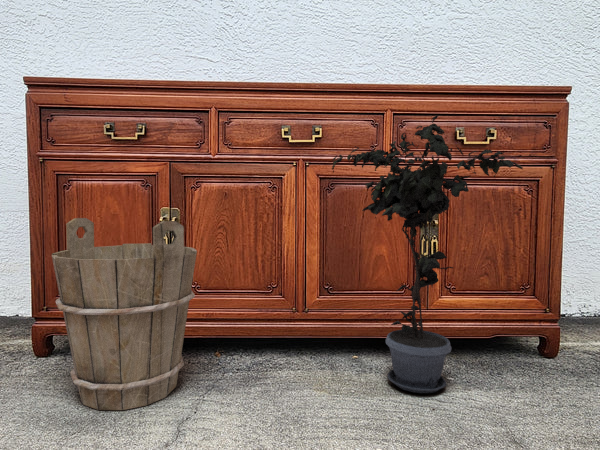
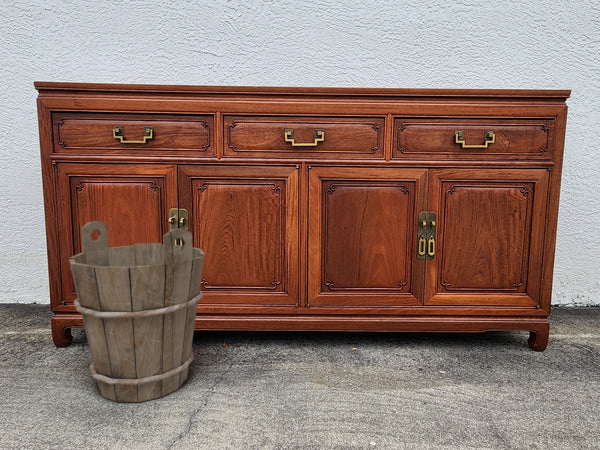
potted plant: present [332,115,523,393] -> none [333,126,517,387]

